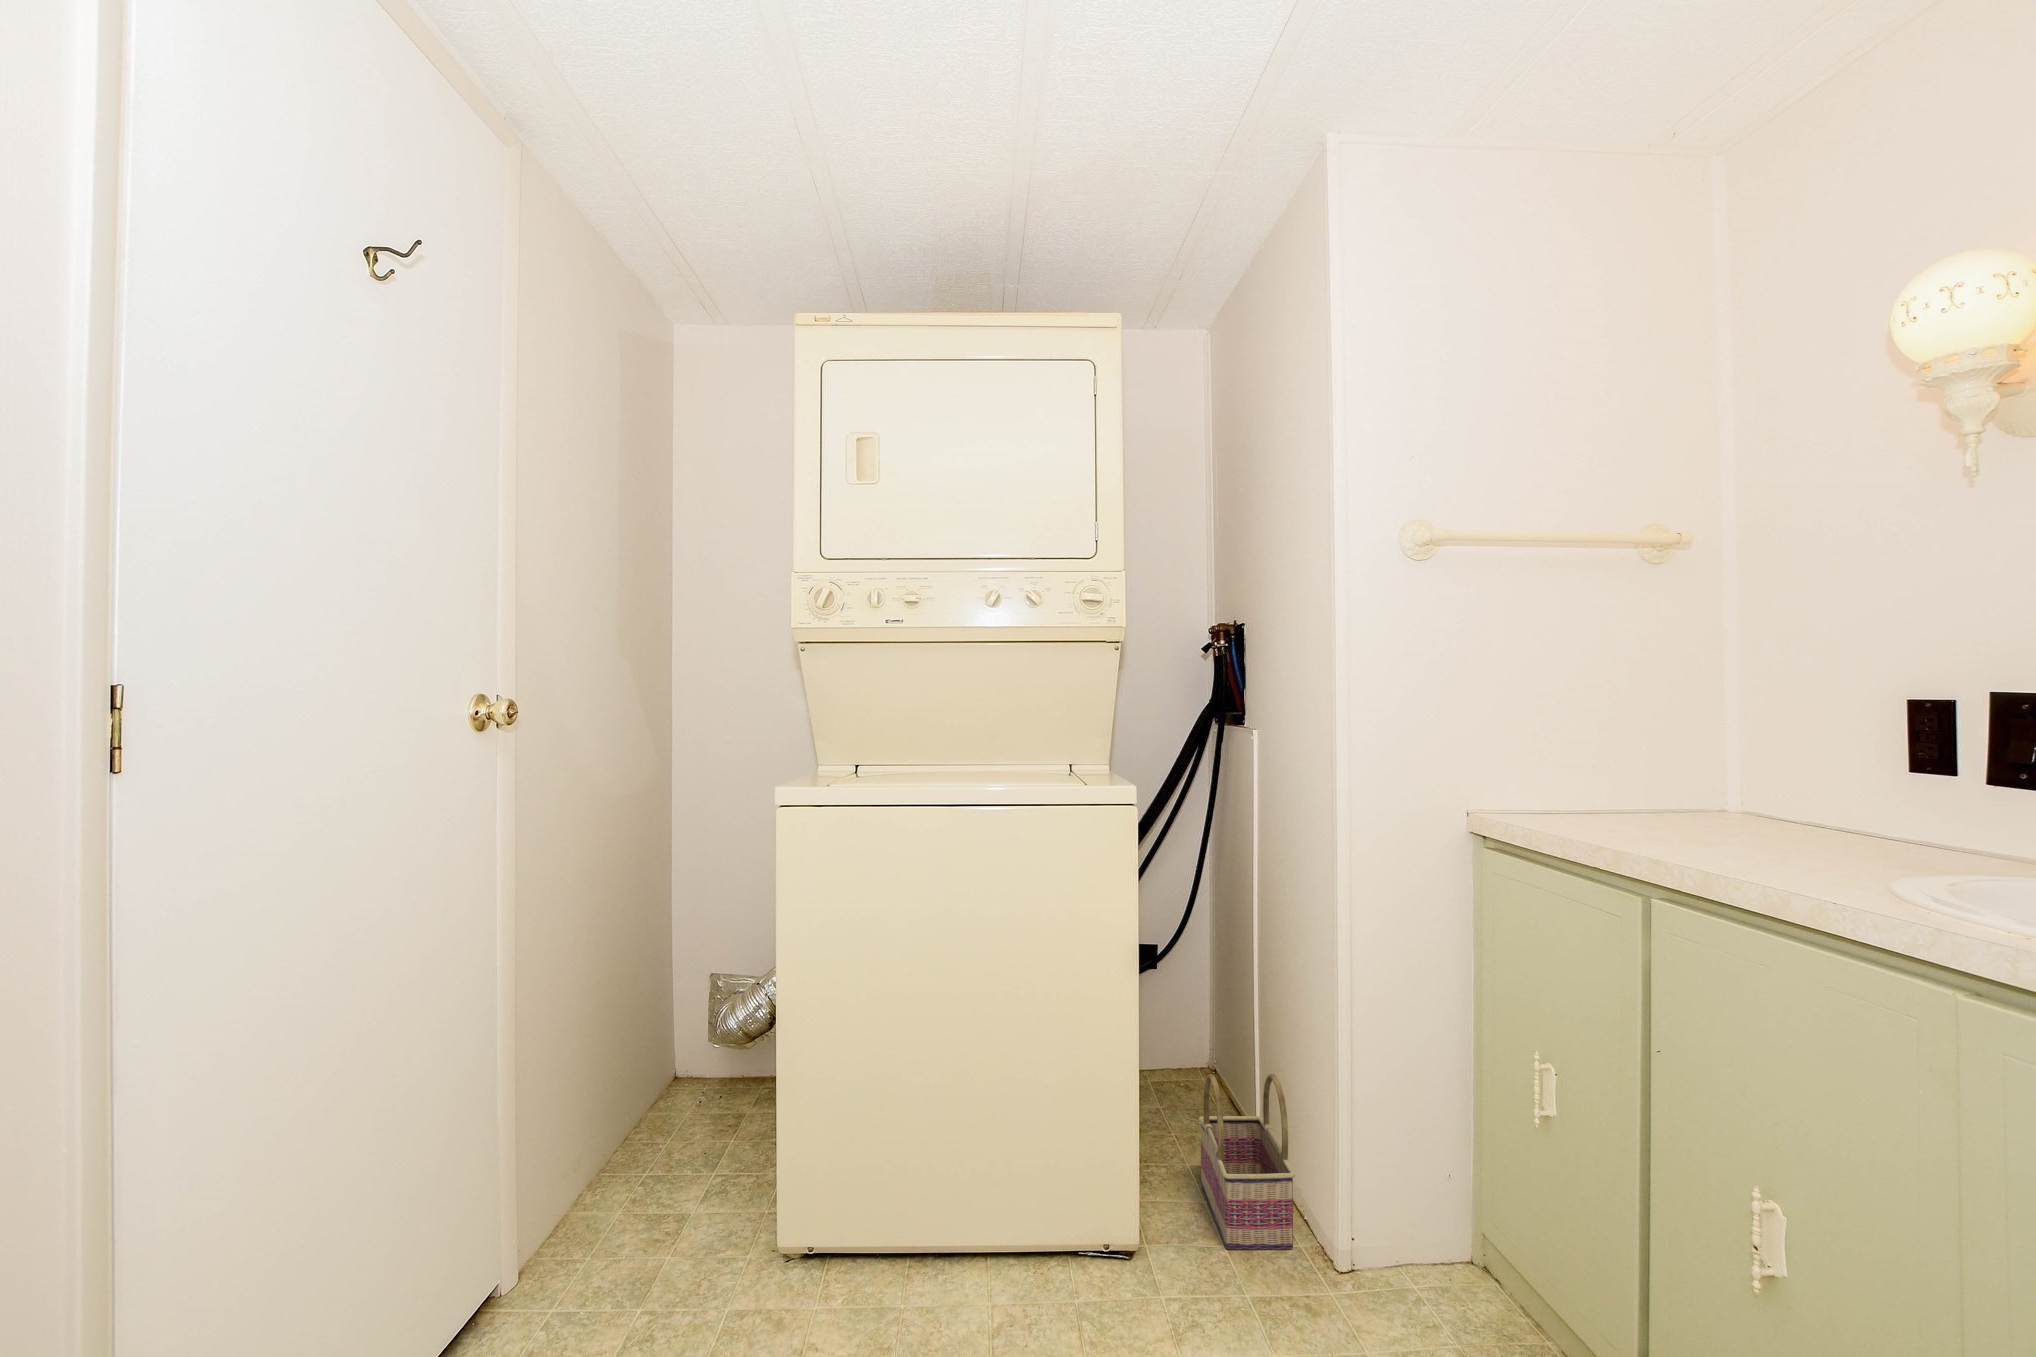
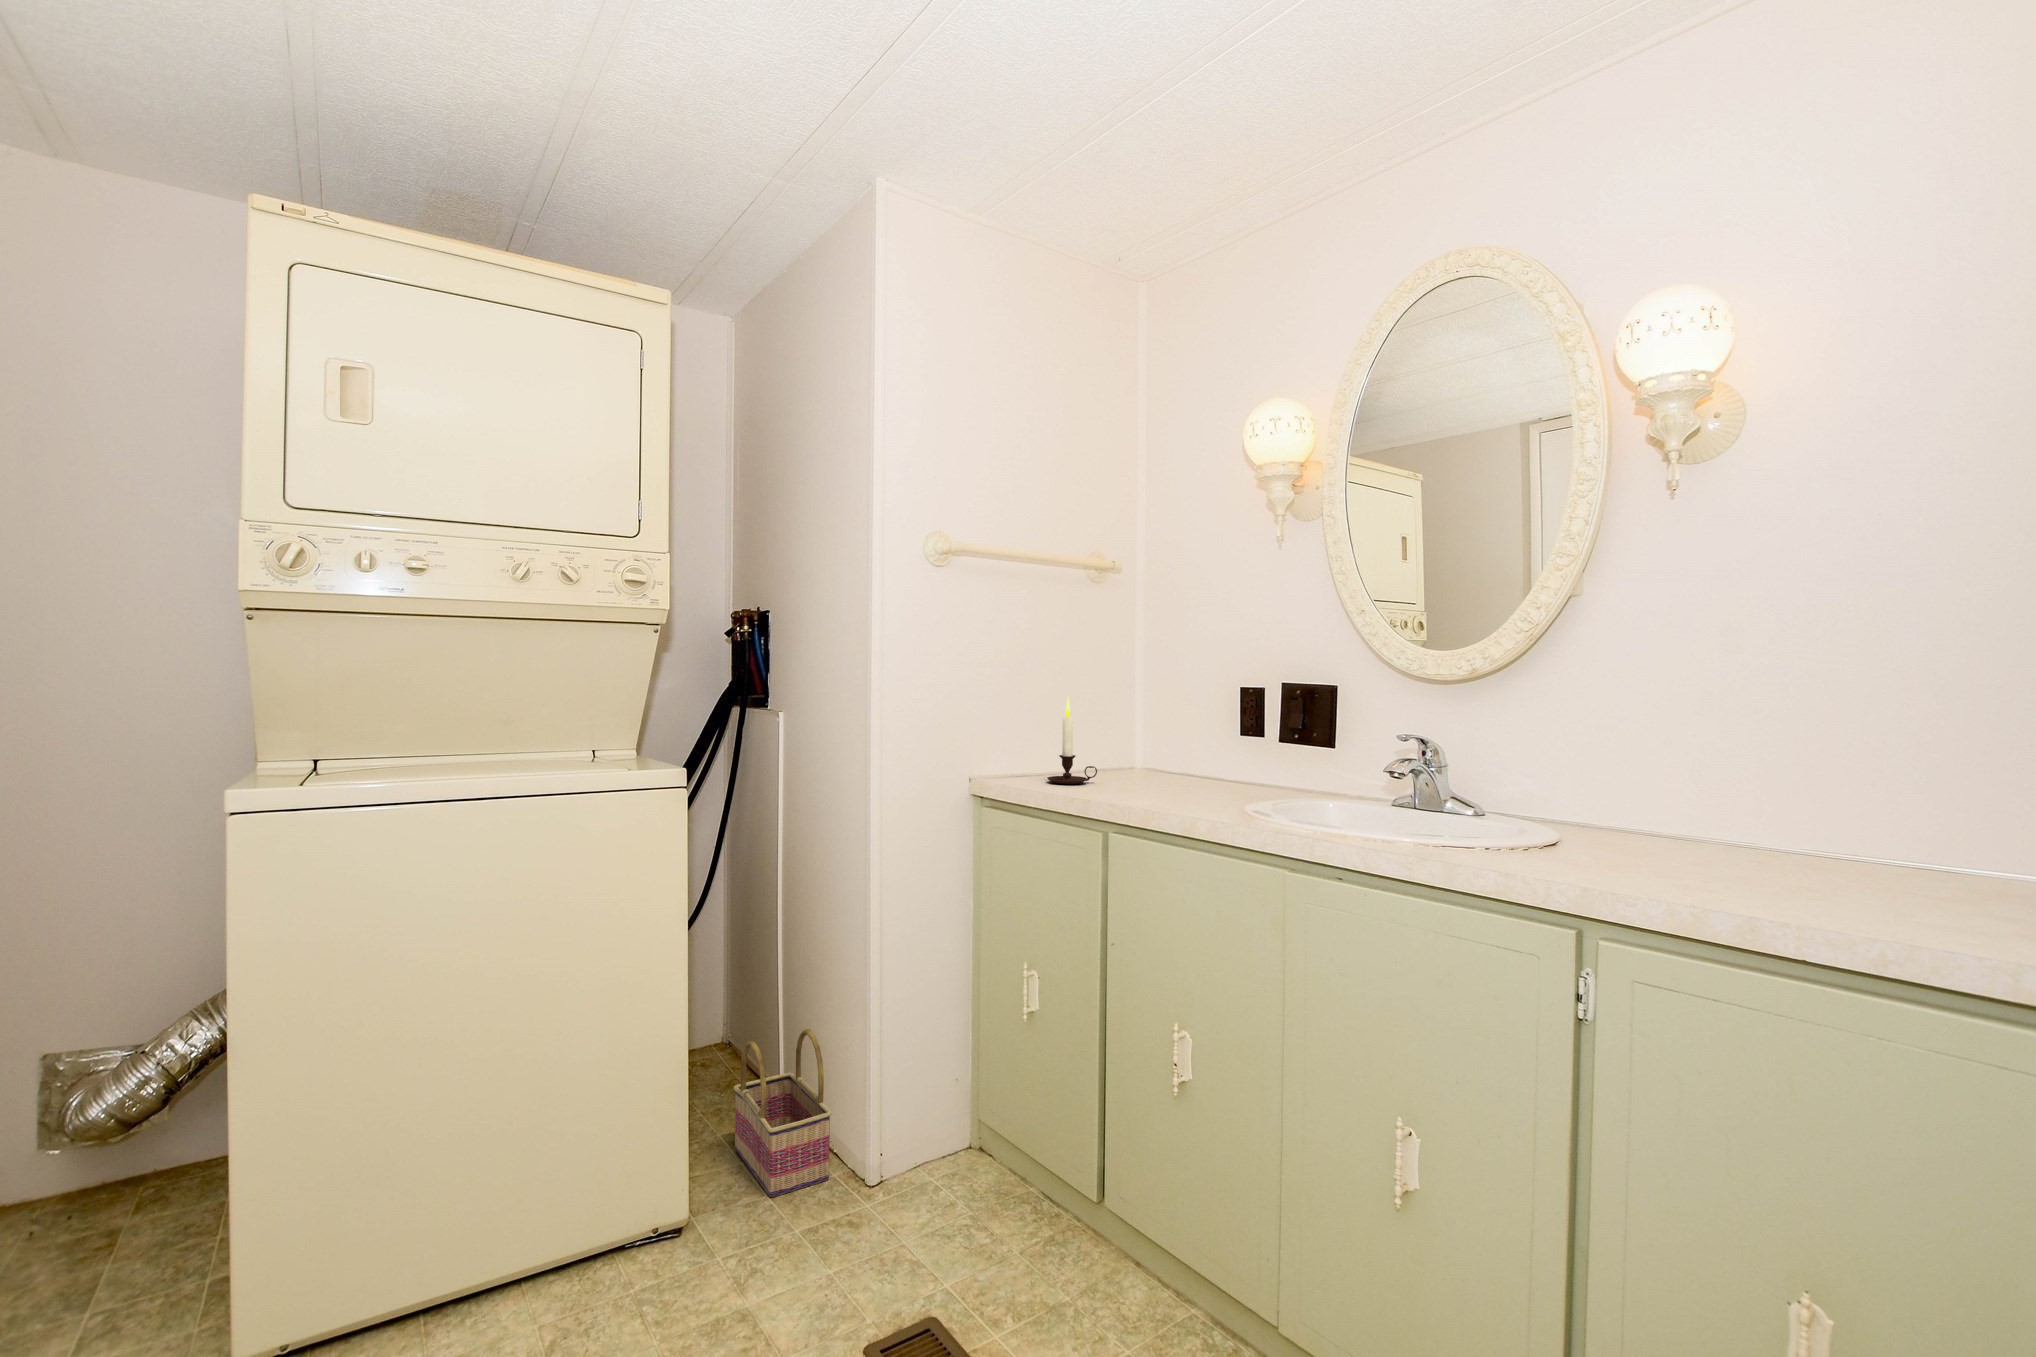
candle: none [1567,713,1645,827] -> present [1047,697,1097,784]

